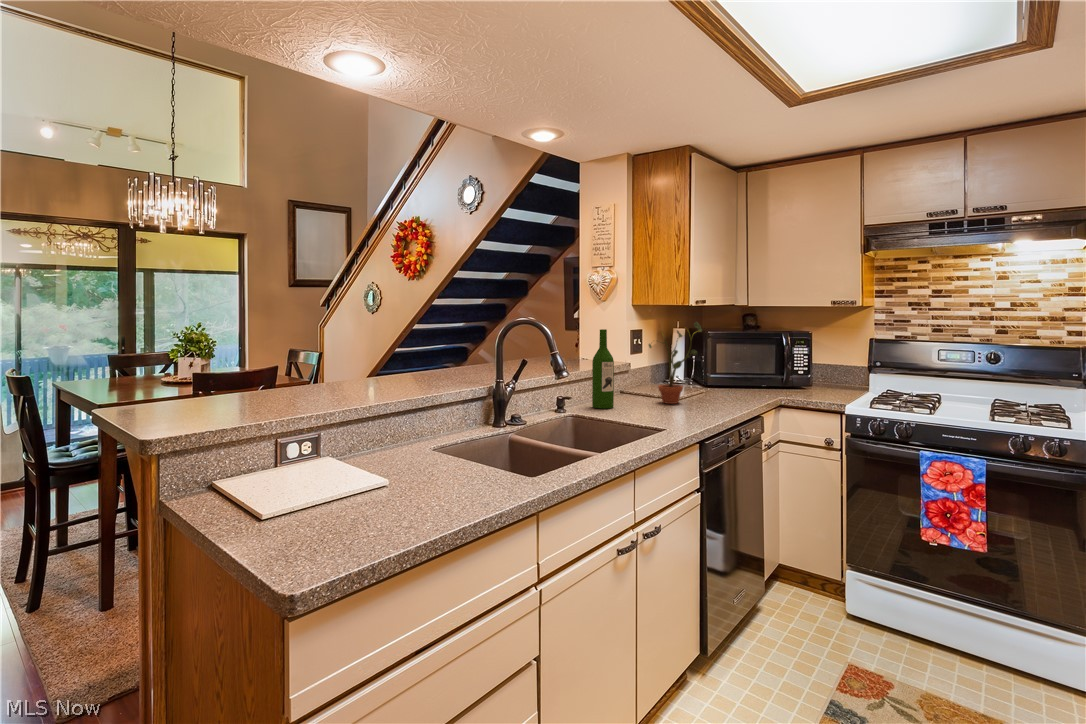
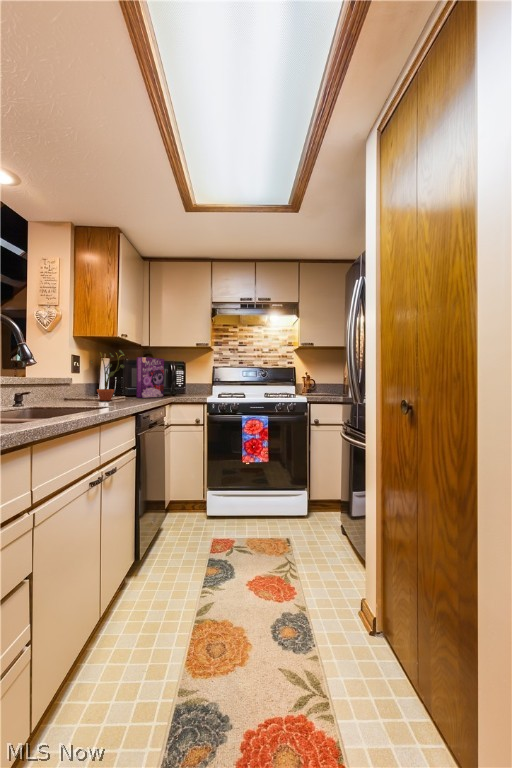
wine bottle: present [592,329,614,409] -> none [48,347,66,404]
cereal box: none [721,331,770,397] -> present [136,357,164,398]

